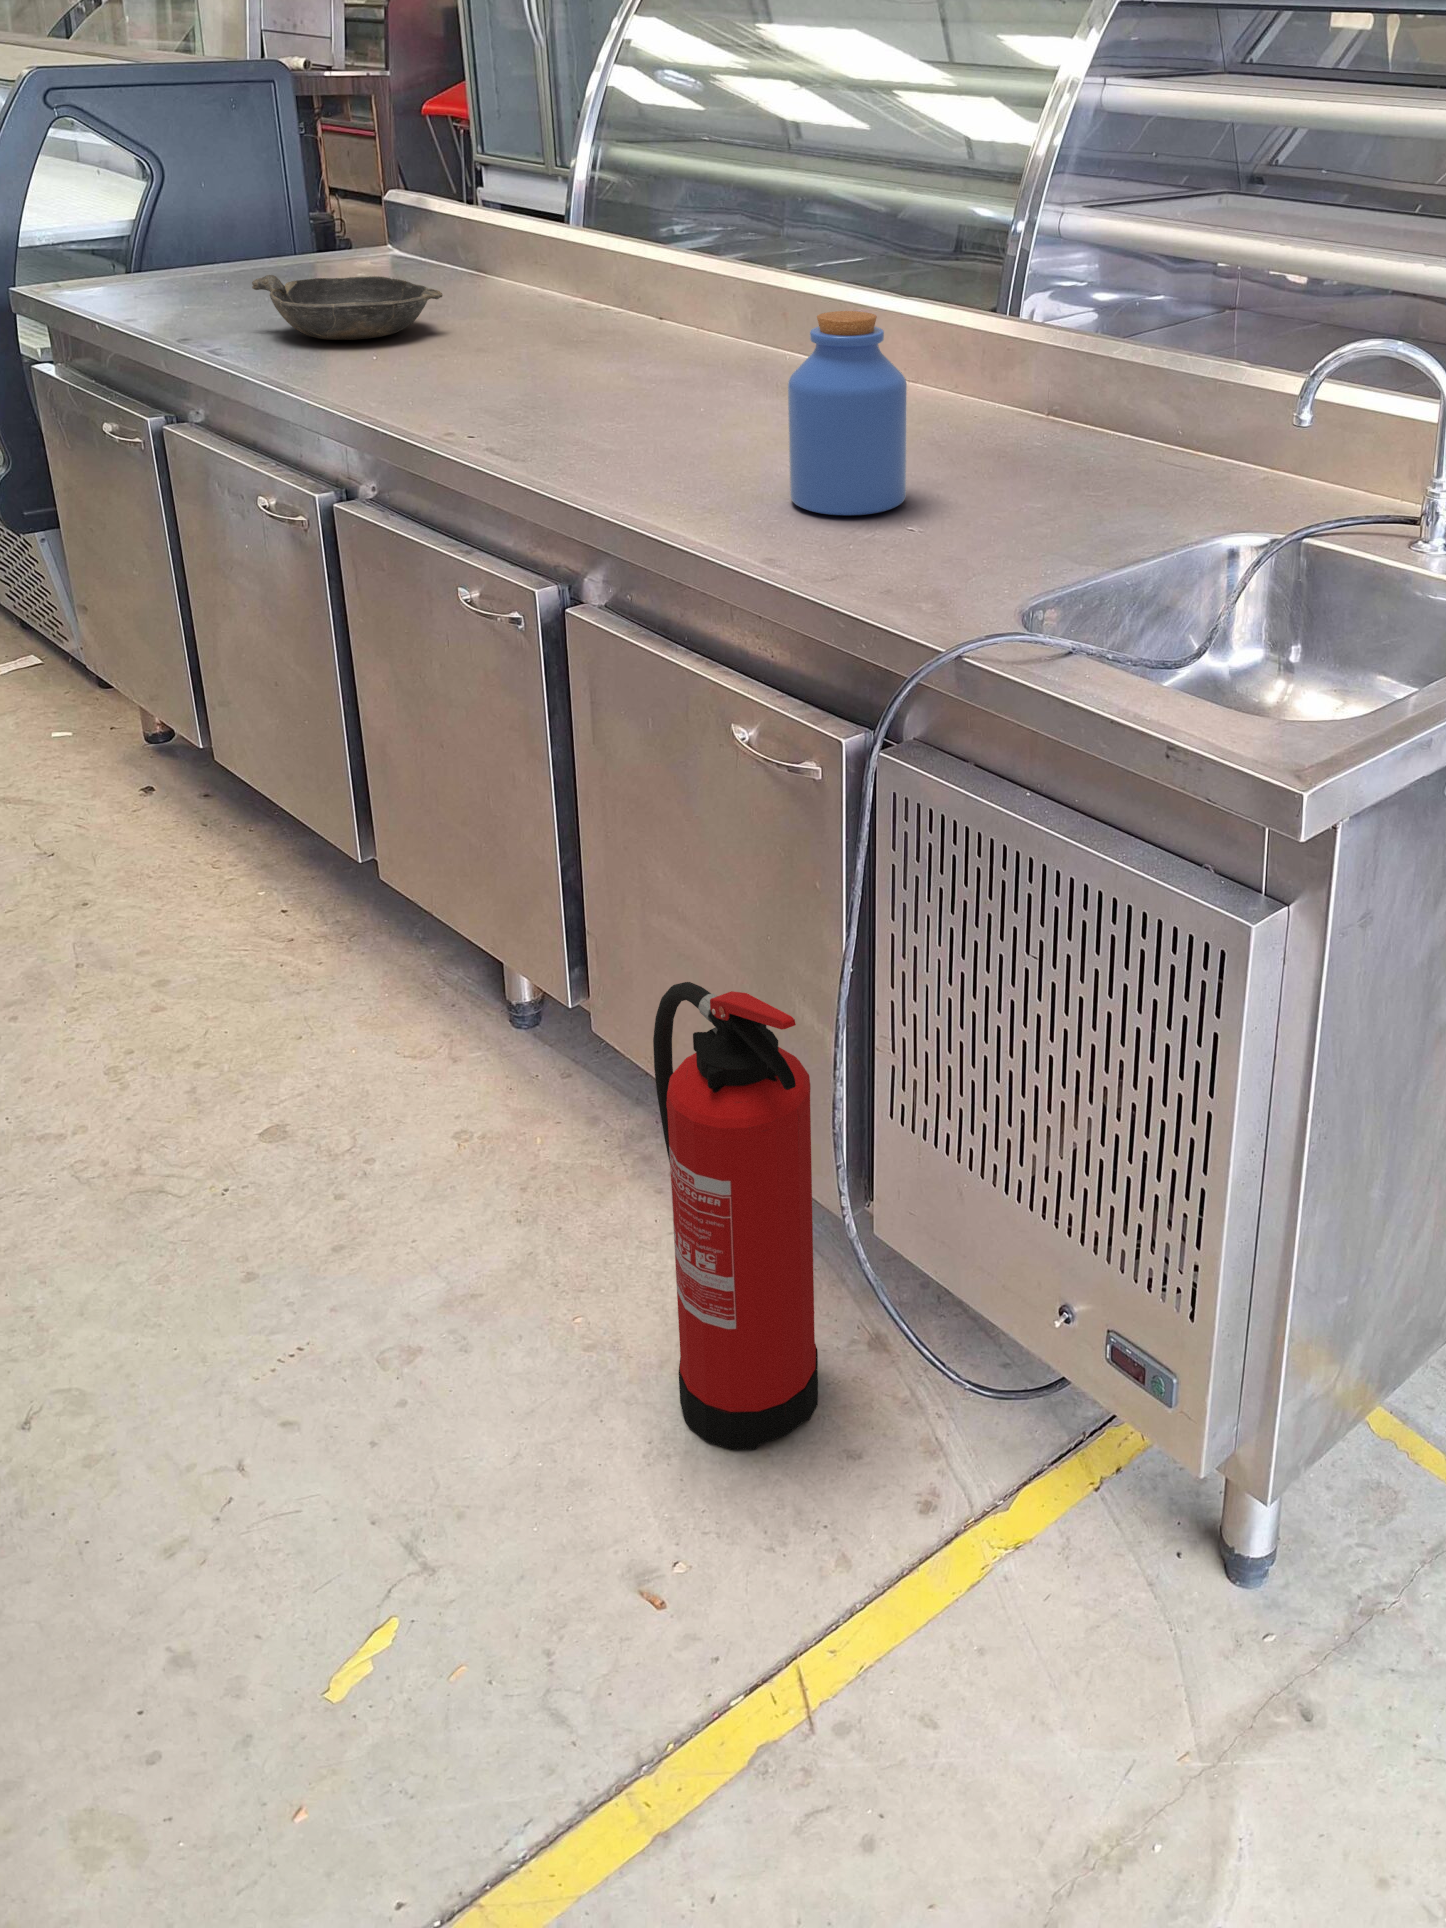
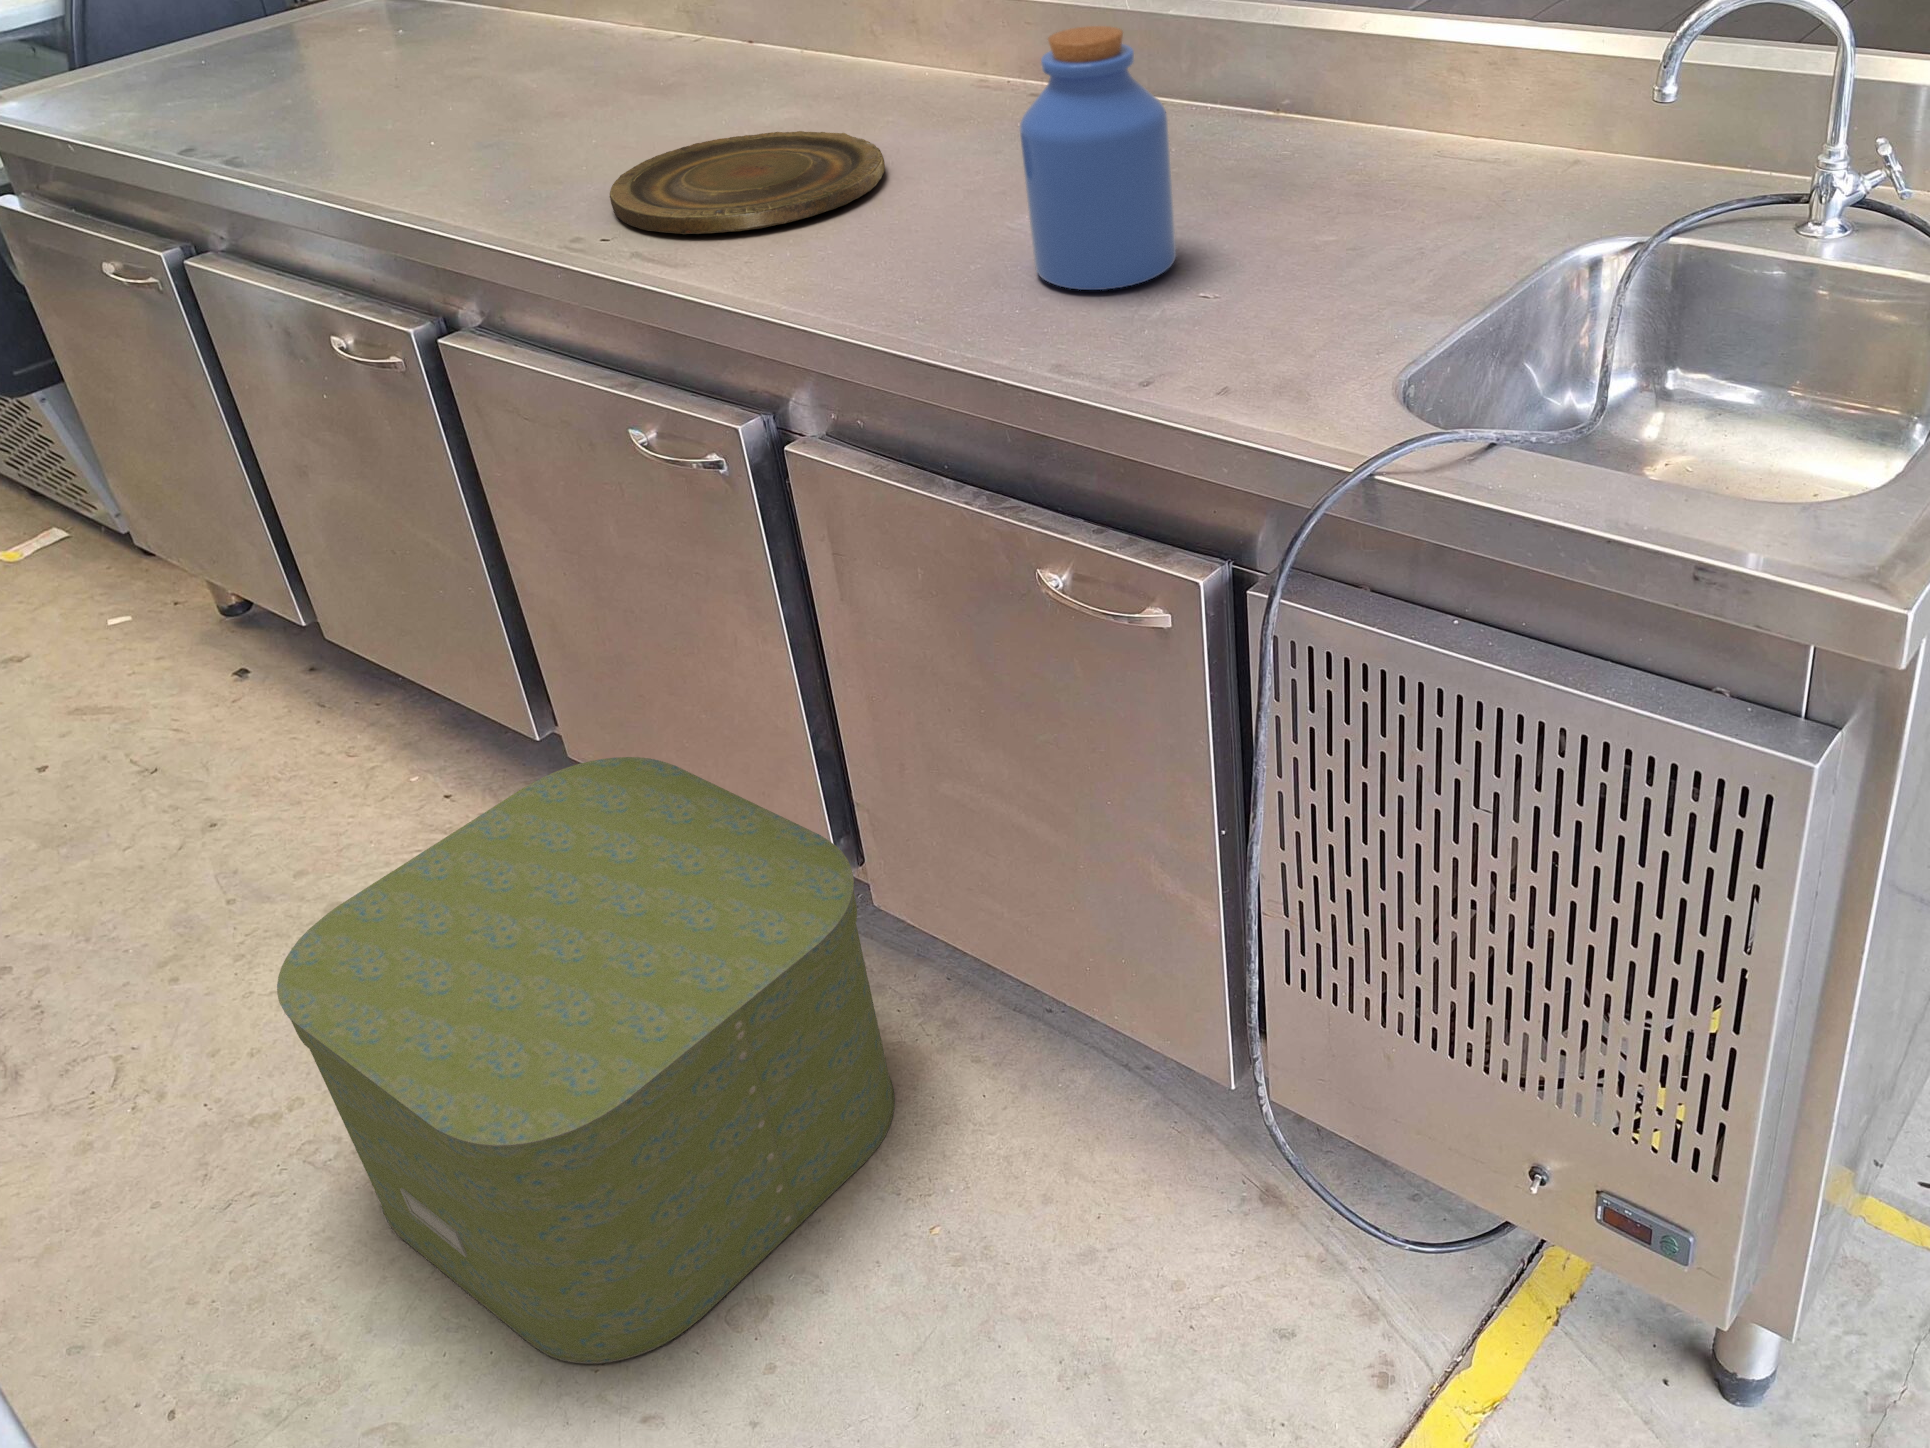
bowl: present [252,275,443,340] -> none [245,37,485,128]
plate: none [491,378,717,443] -> present [610,131,885,234]
storage box: none [71,870,581,1376] -> present [277,757,895,1364]
fire extinguisher: present [653,982,818,1450] -> none [988,875,1229,1351]

